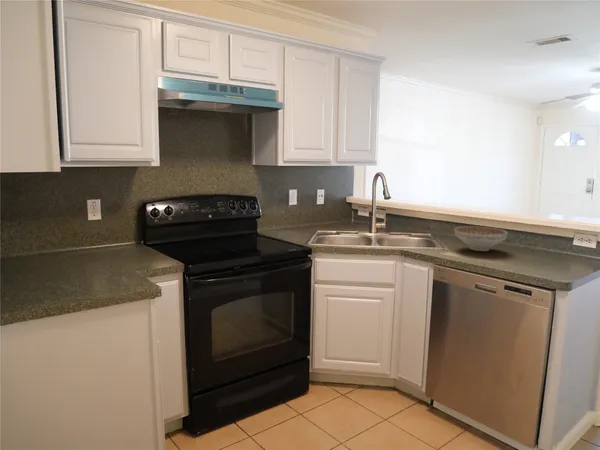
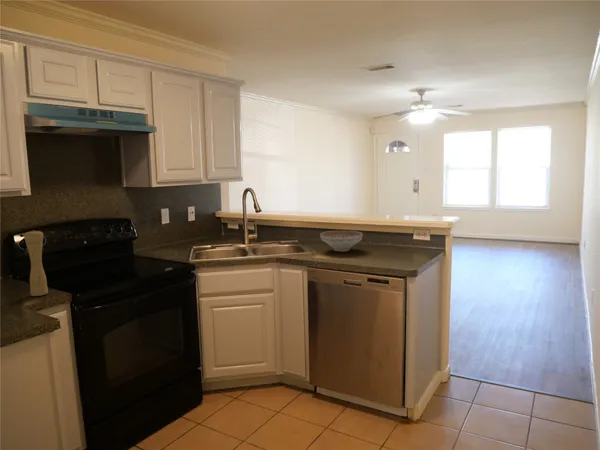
pepper mill: none [149,199,166,262] -> present [24,230,48,296]

